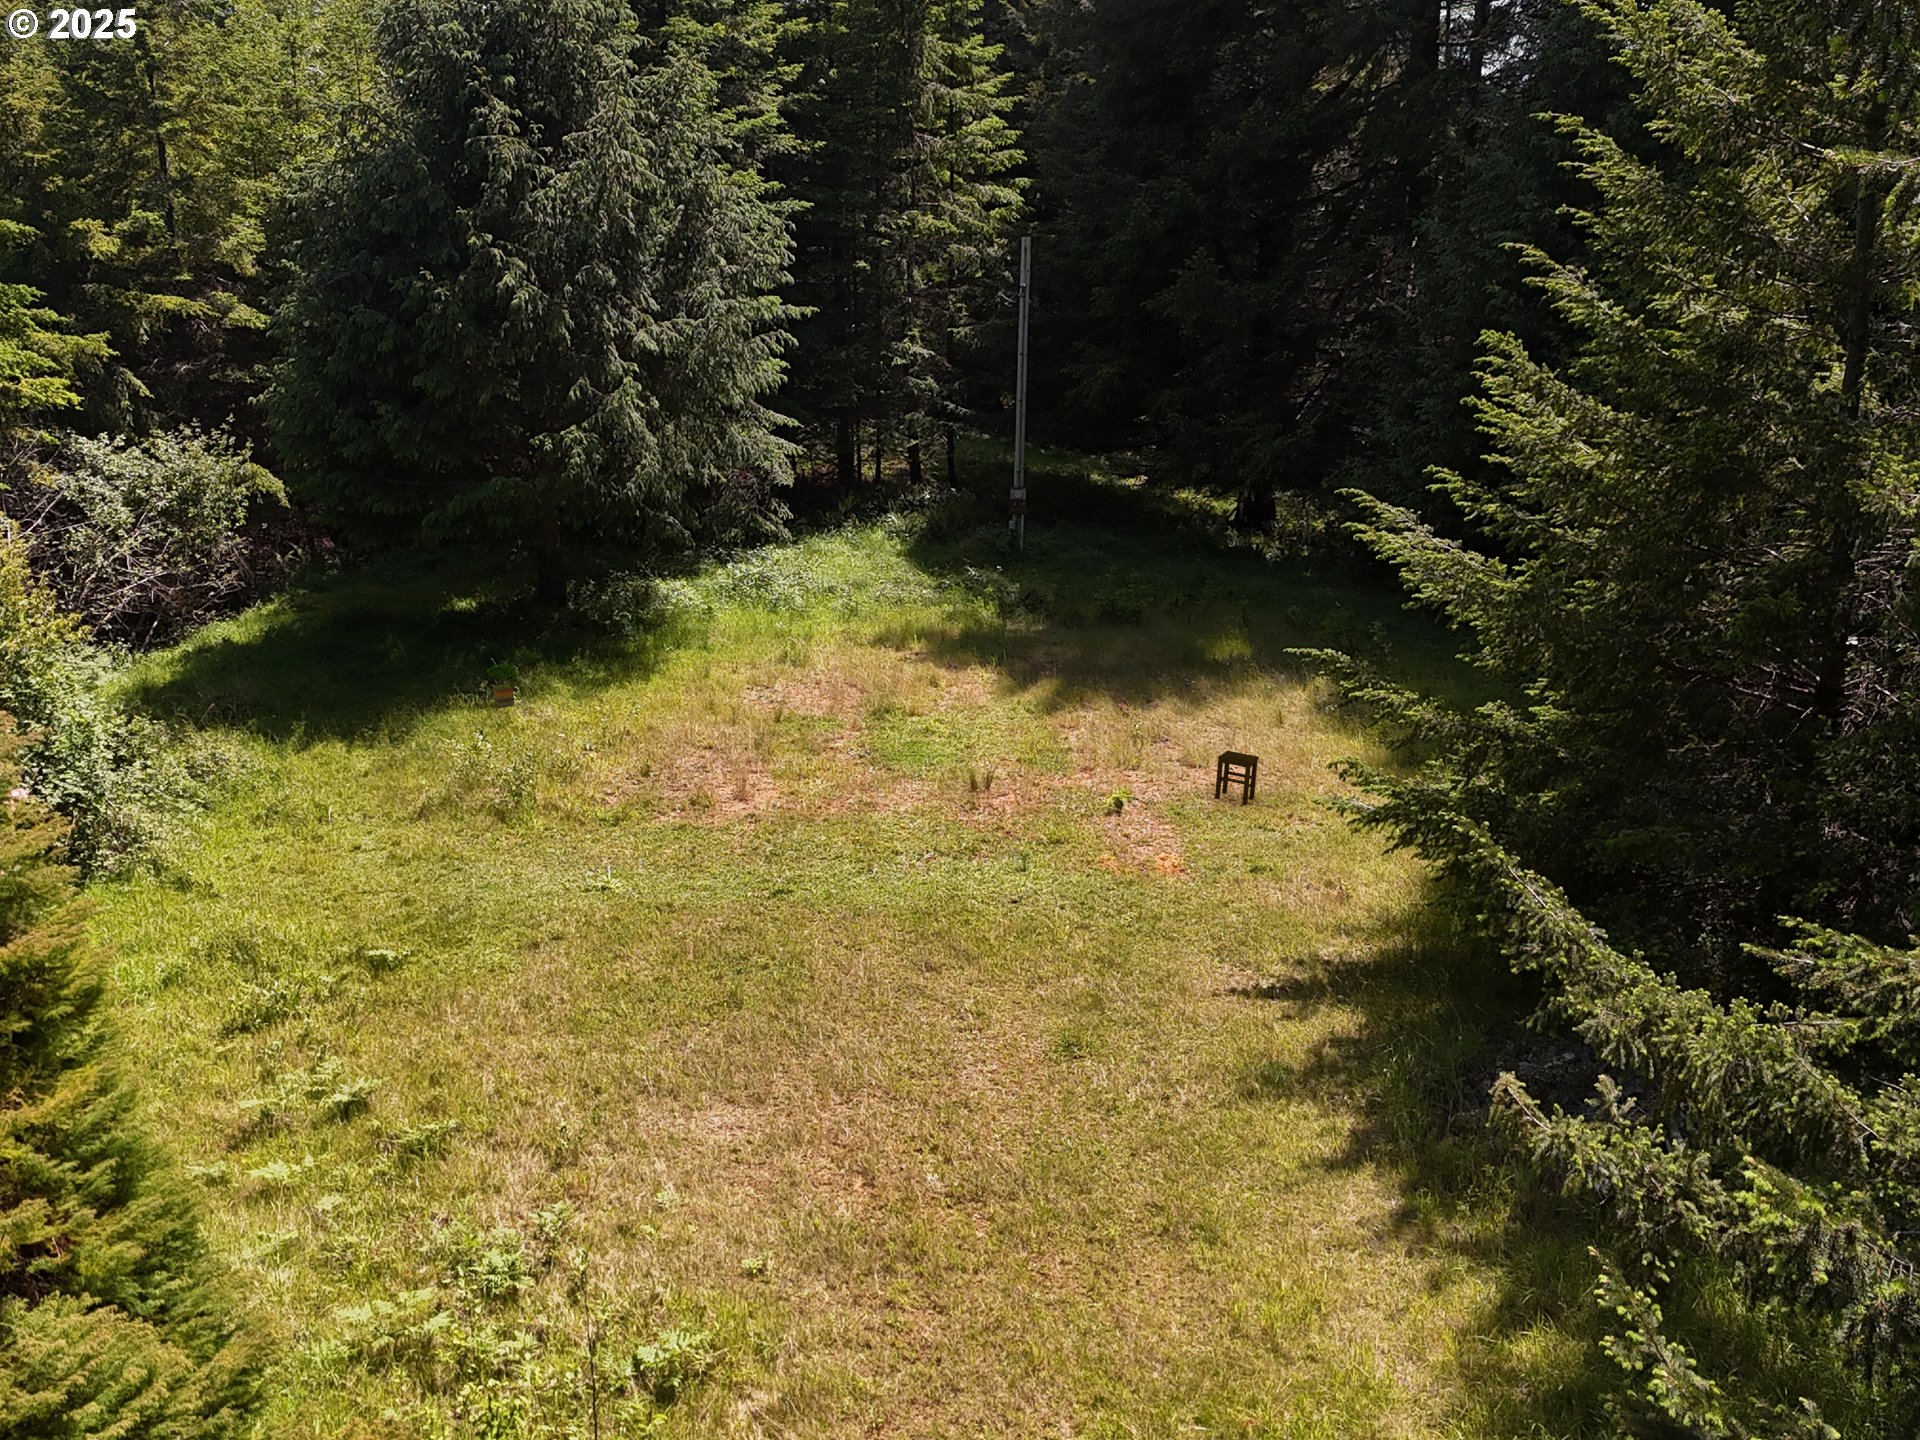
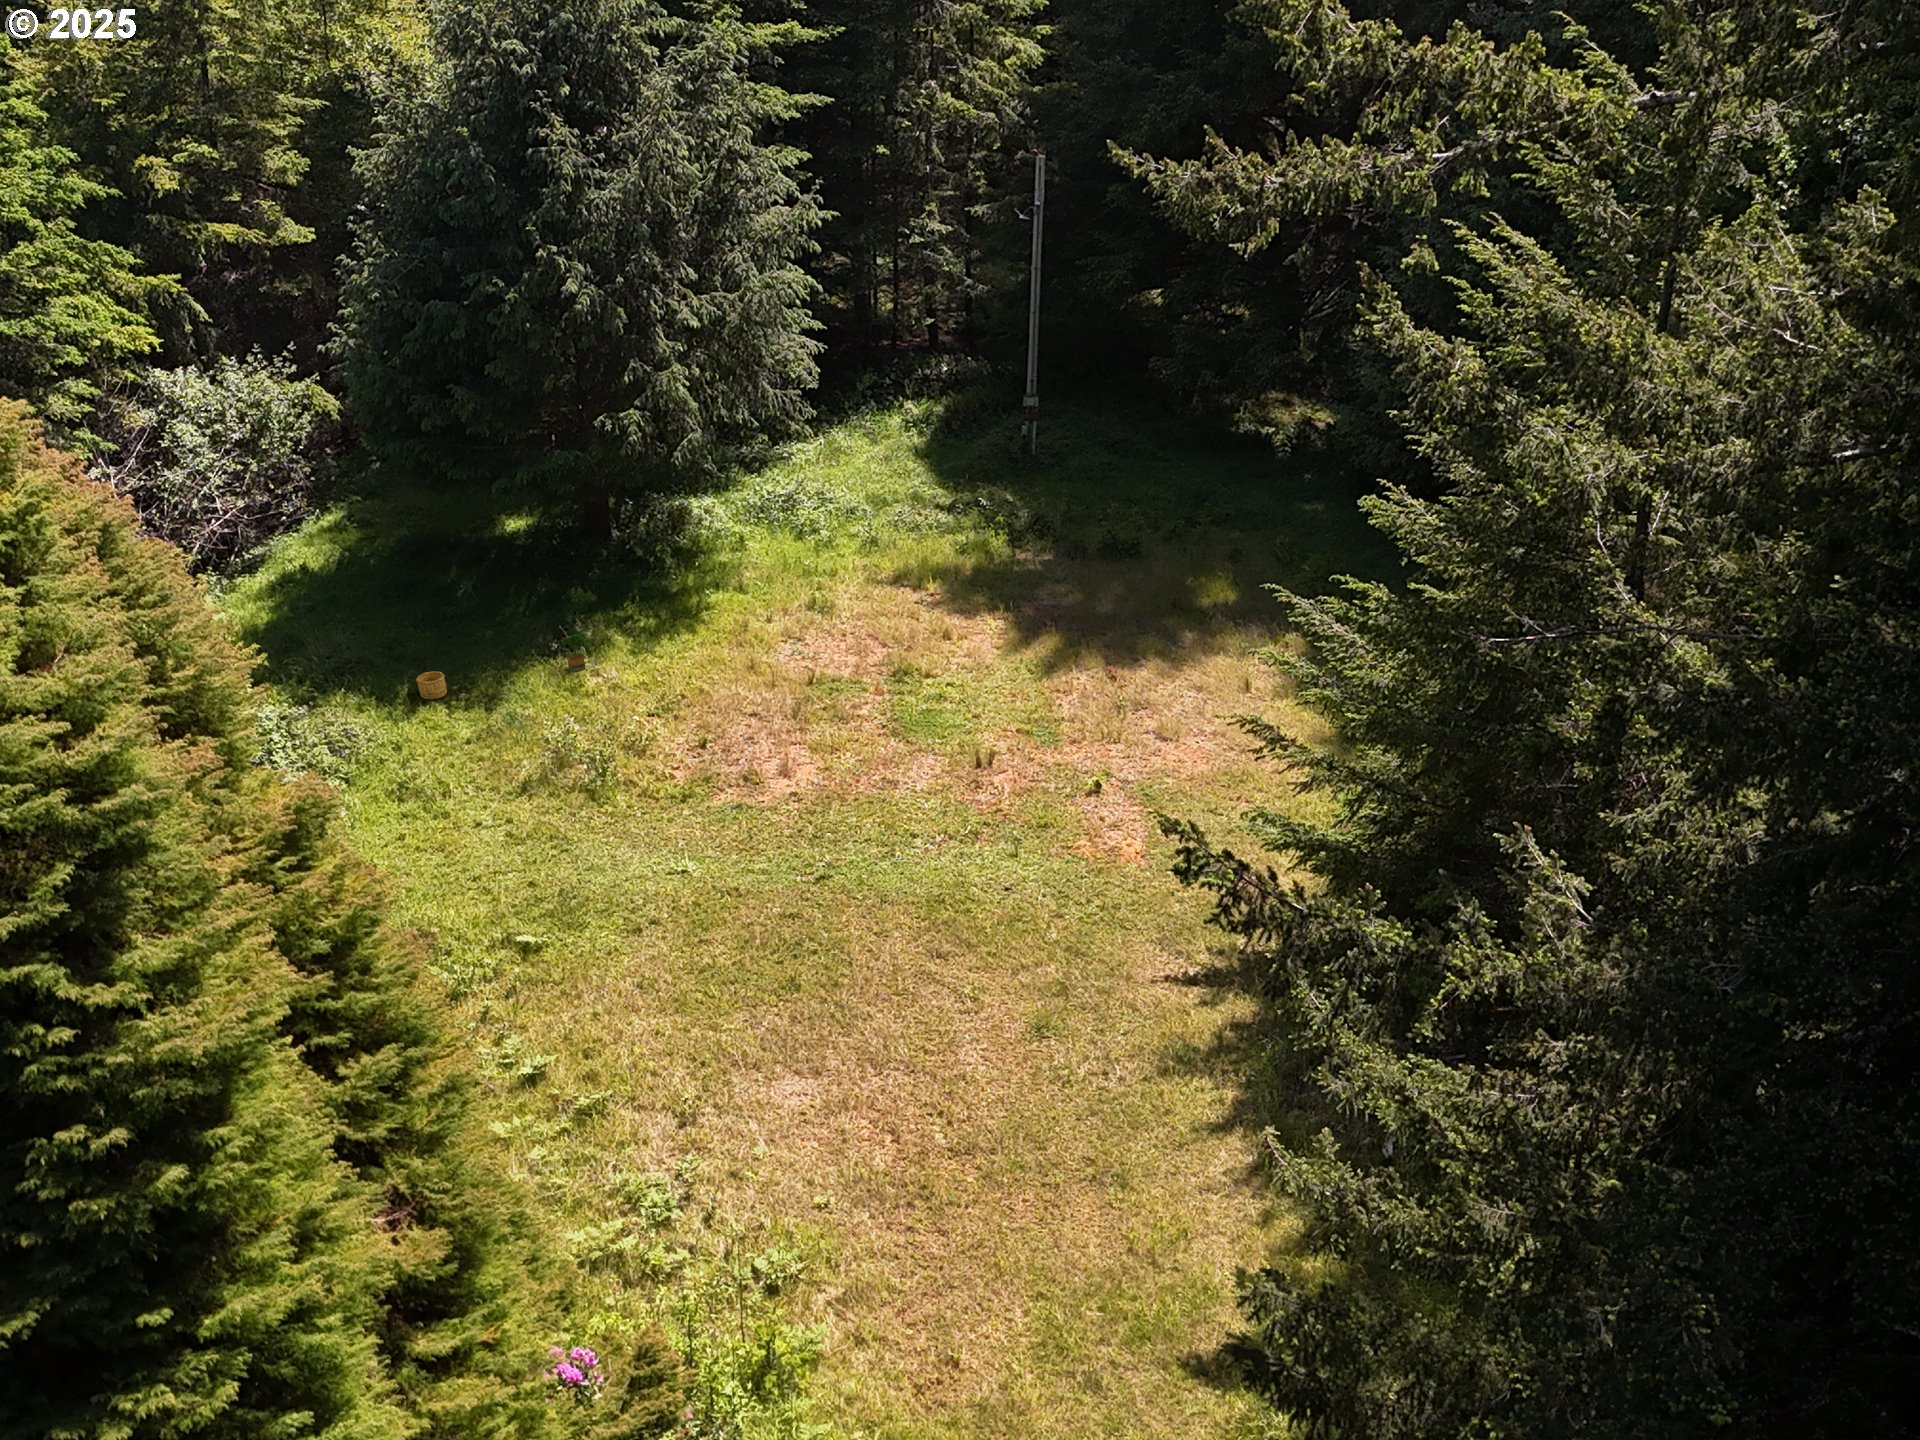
wooden bucket: none [308,700,345,730] -> present [416,671,447,700]
stool: present [1215,751,1259,805] -> none [1180,740,1219,788]

